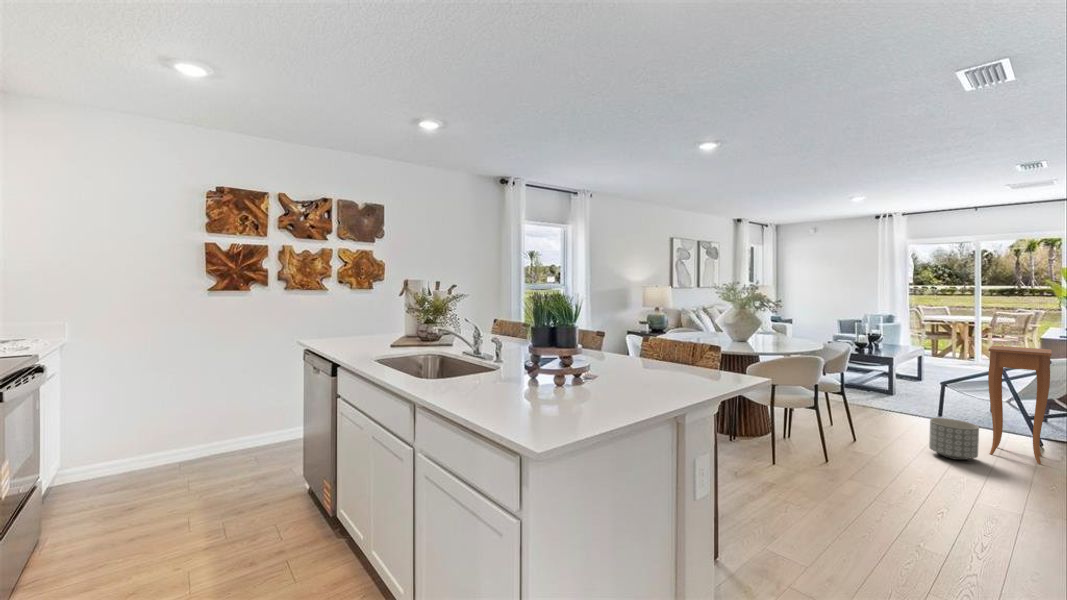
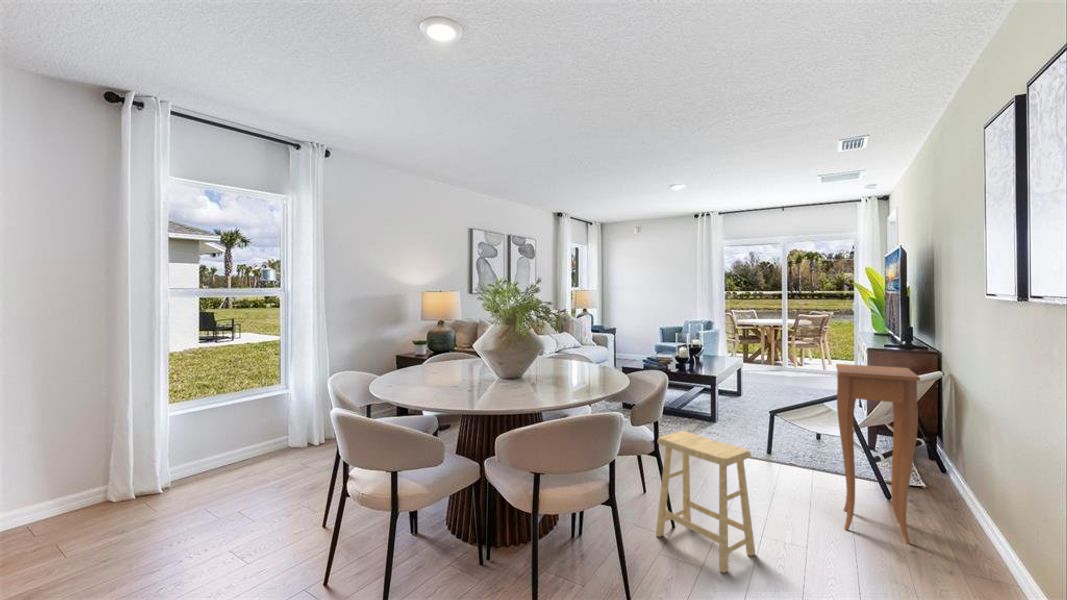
footstool: none [844,382,916,459] -> present [656,431,755,573]
planter: present [929,418,979,460] -> none [771,482,838,555]

